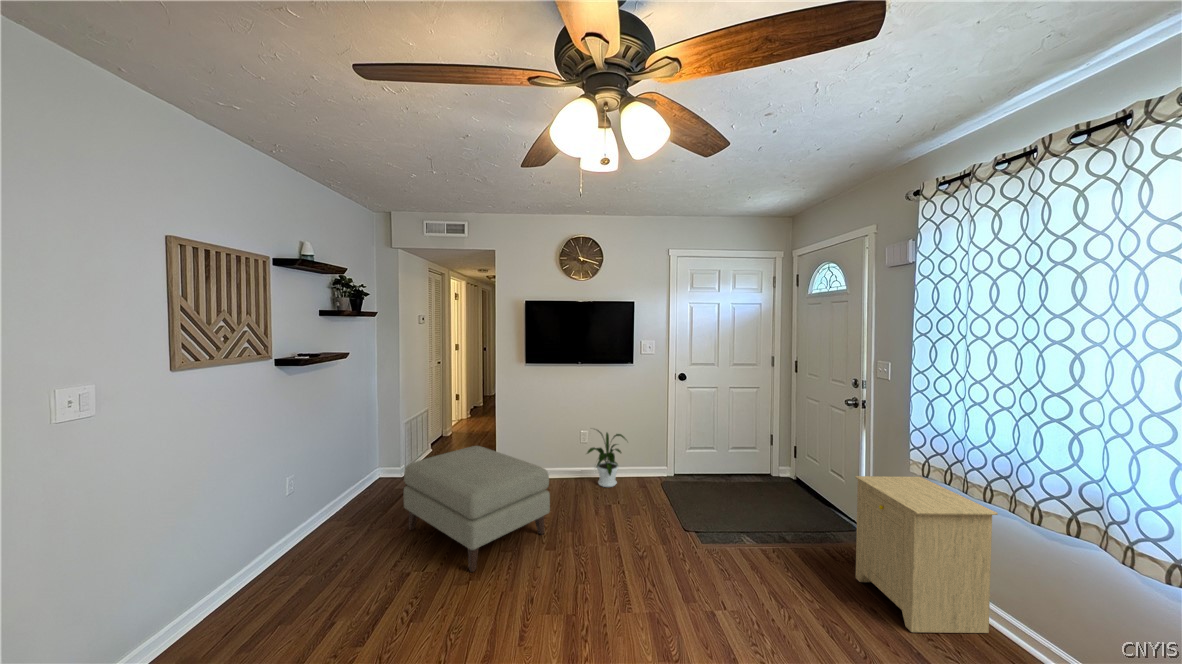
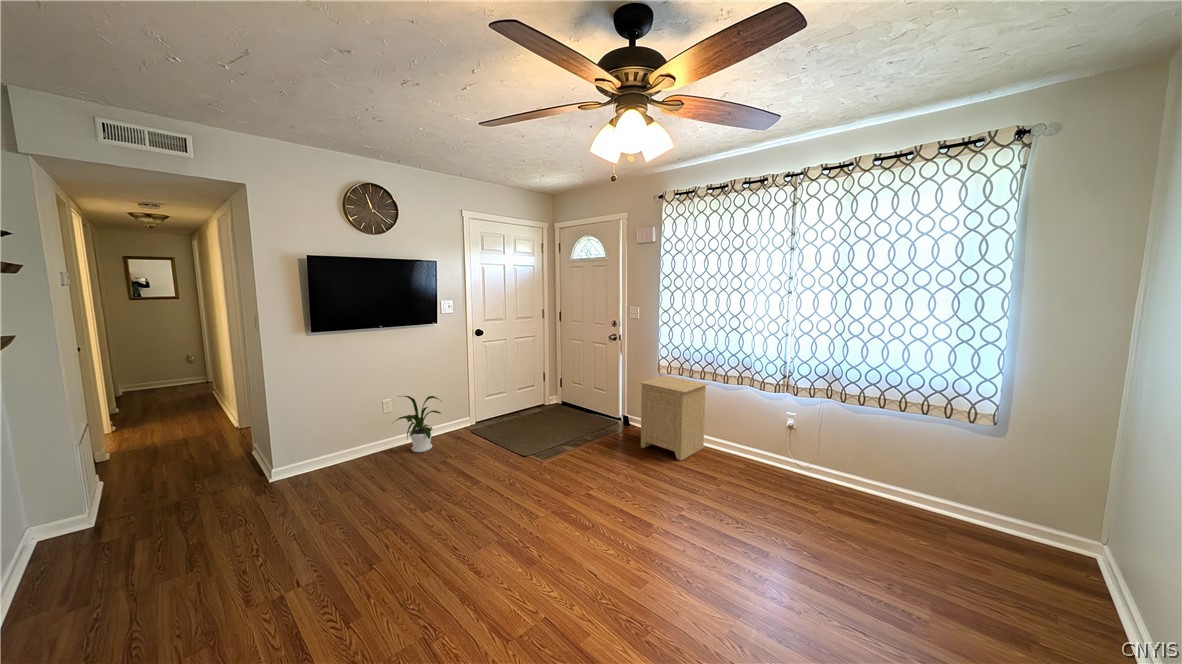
ottoman: present [404,446,550,572] -> none [190,440,413,578]

